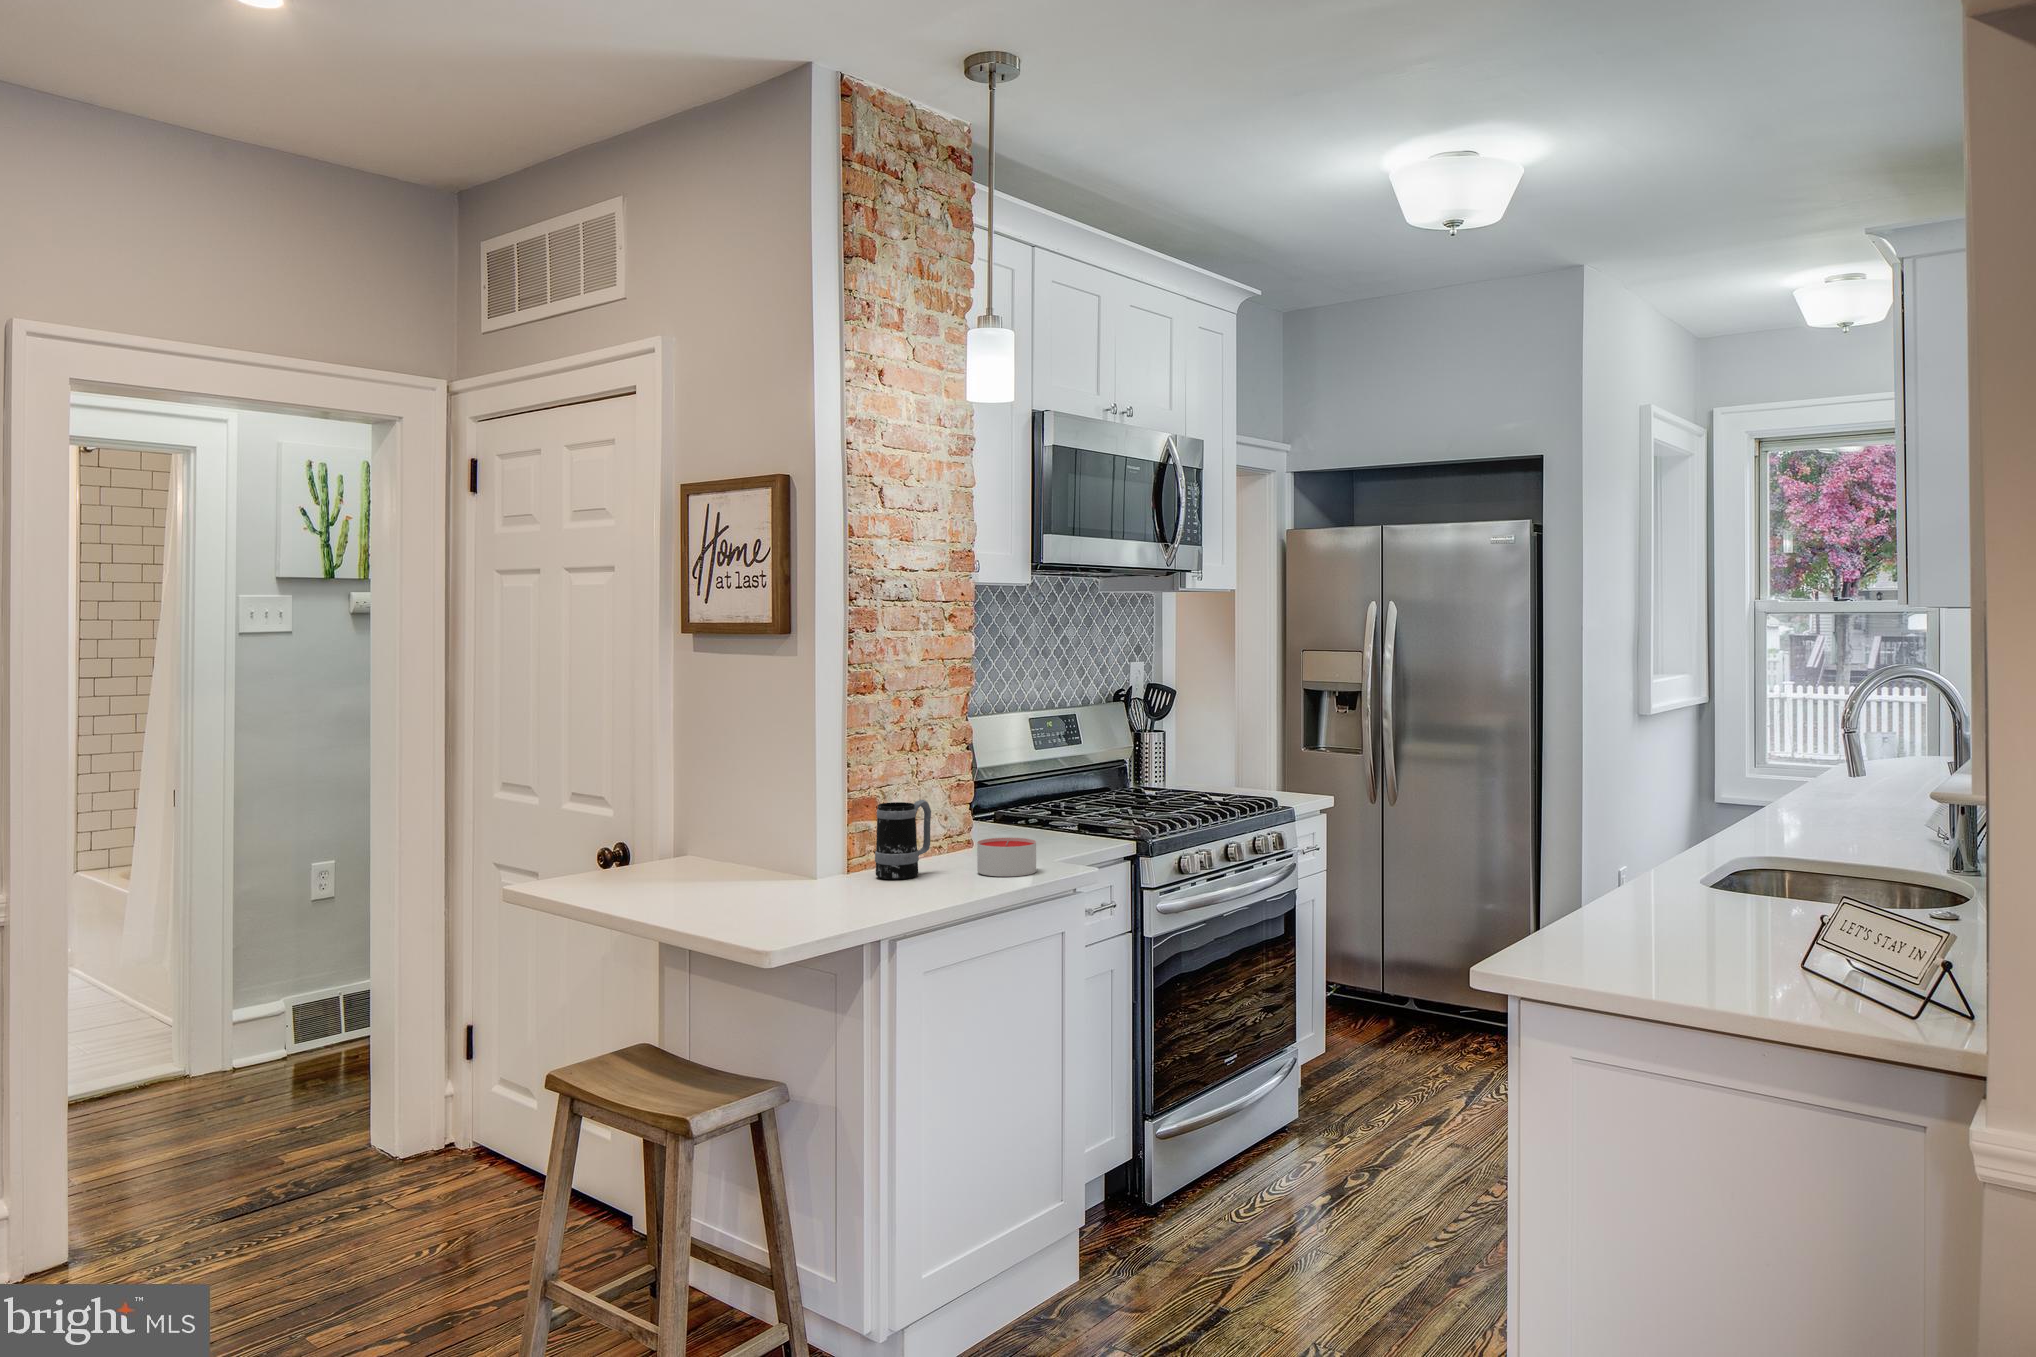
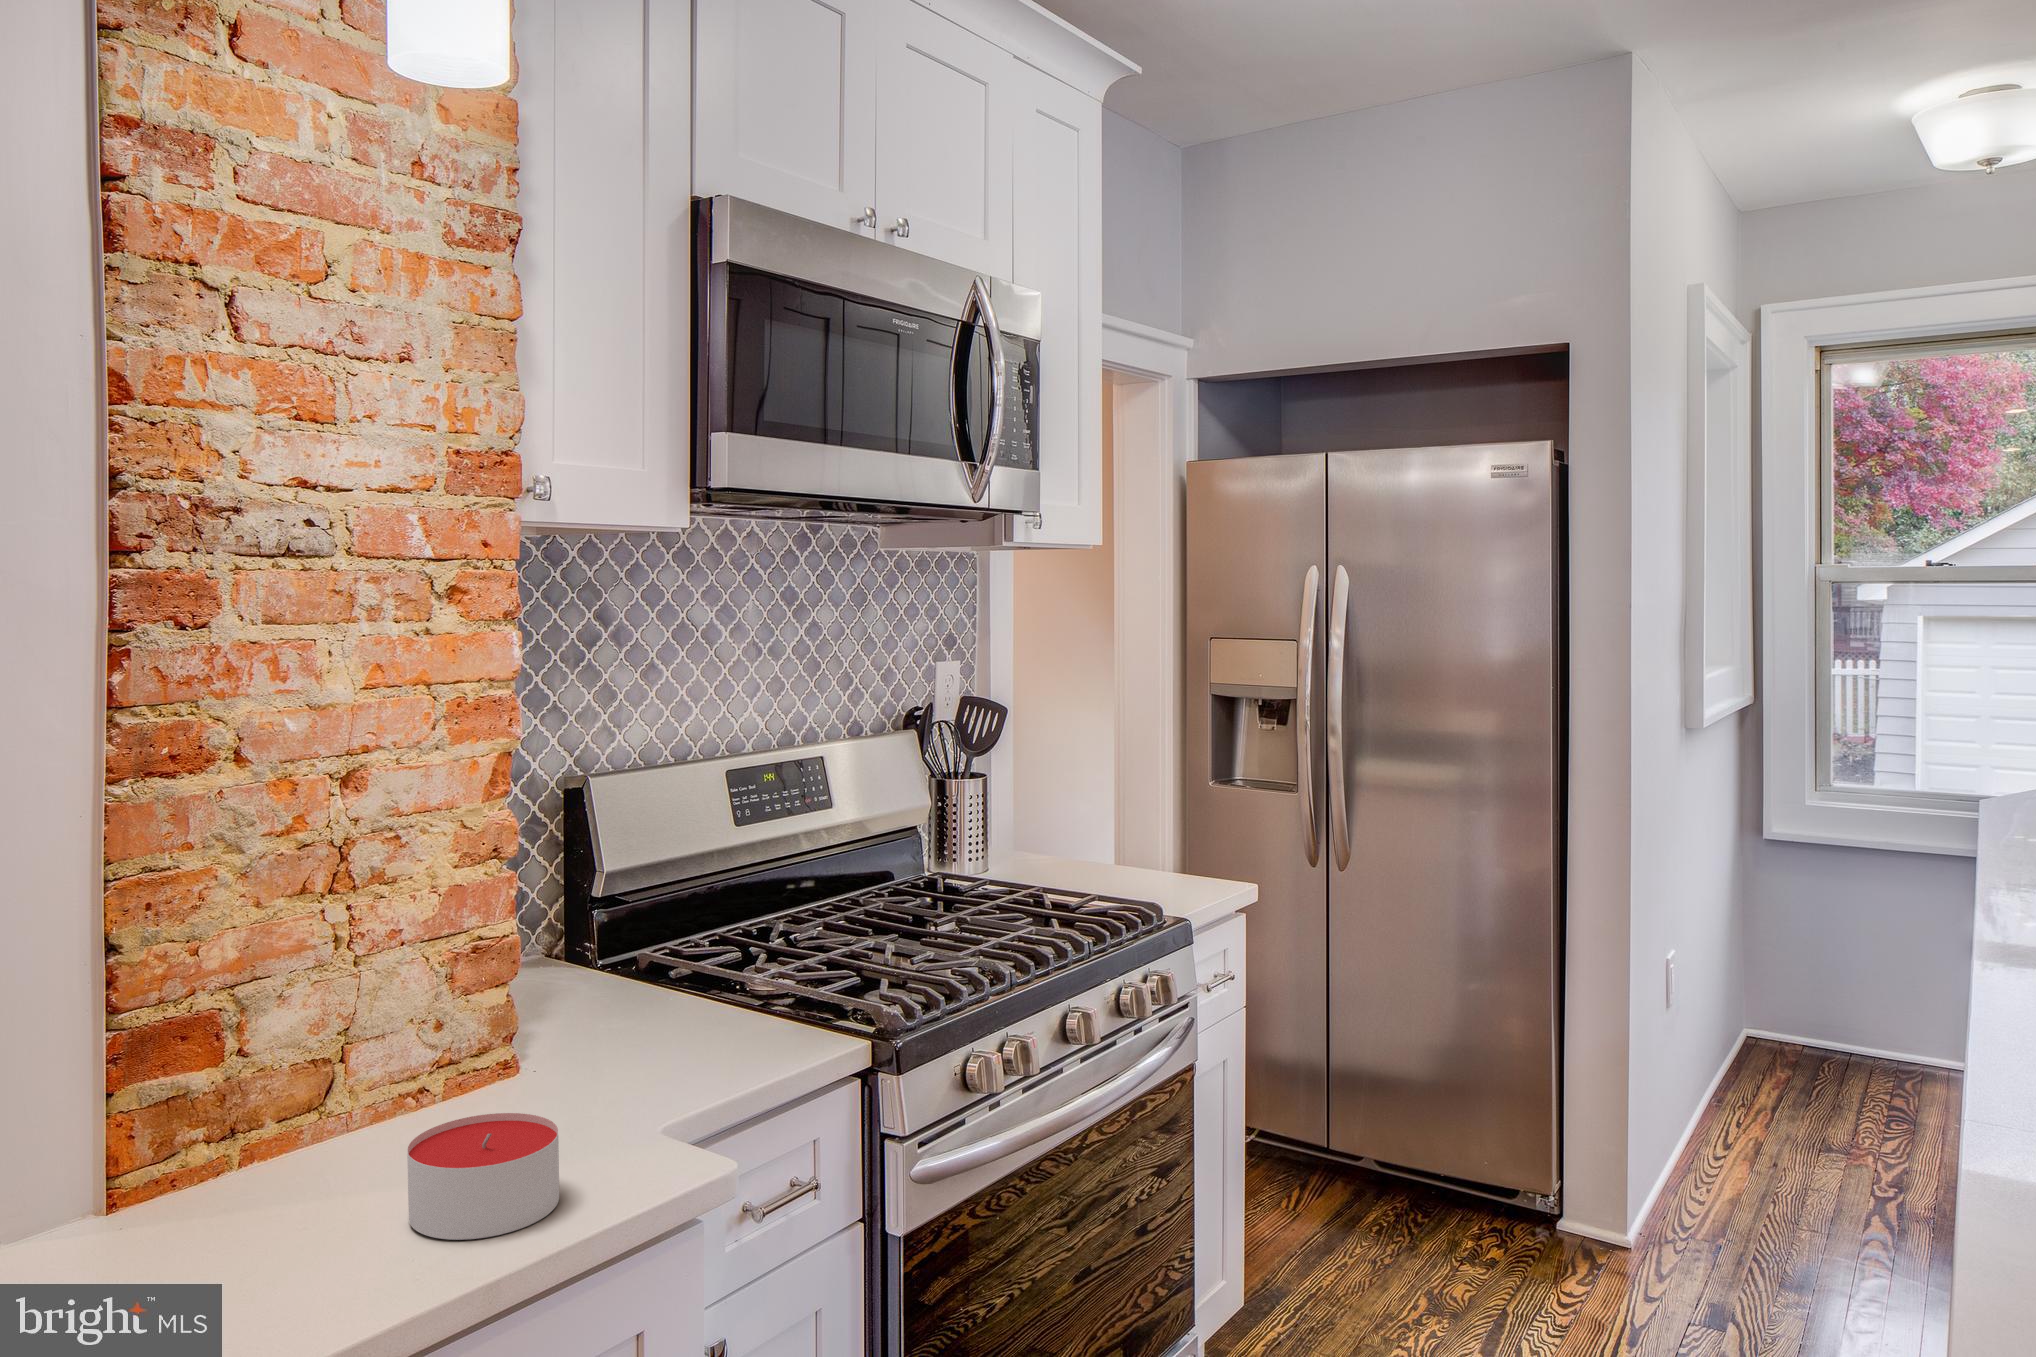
mug: present [875,800,931,879] -> none [141,1035,308,1252]

